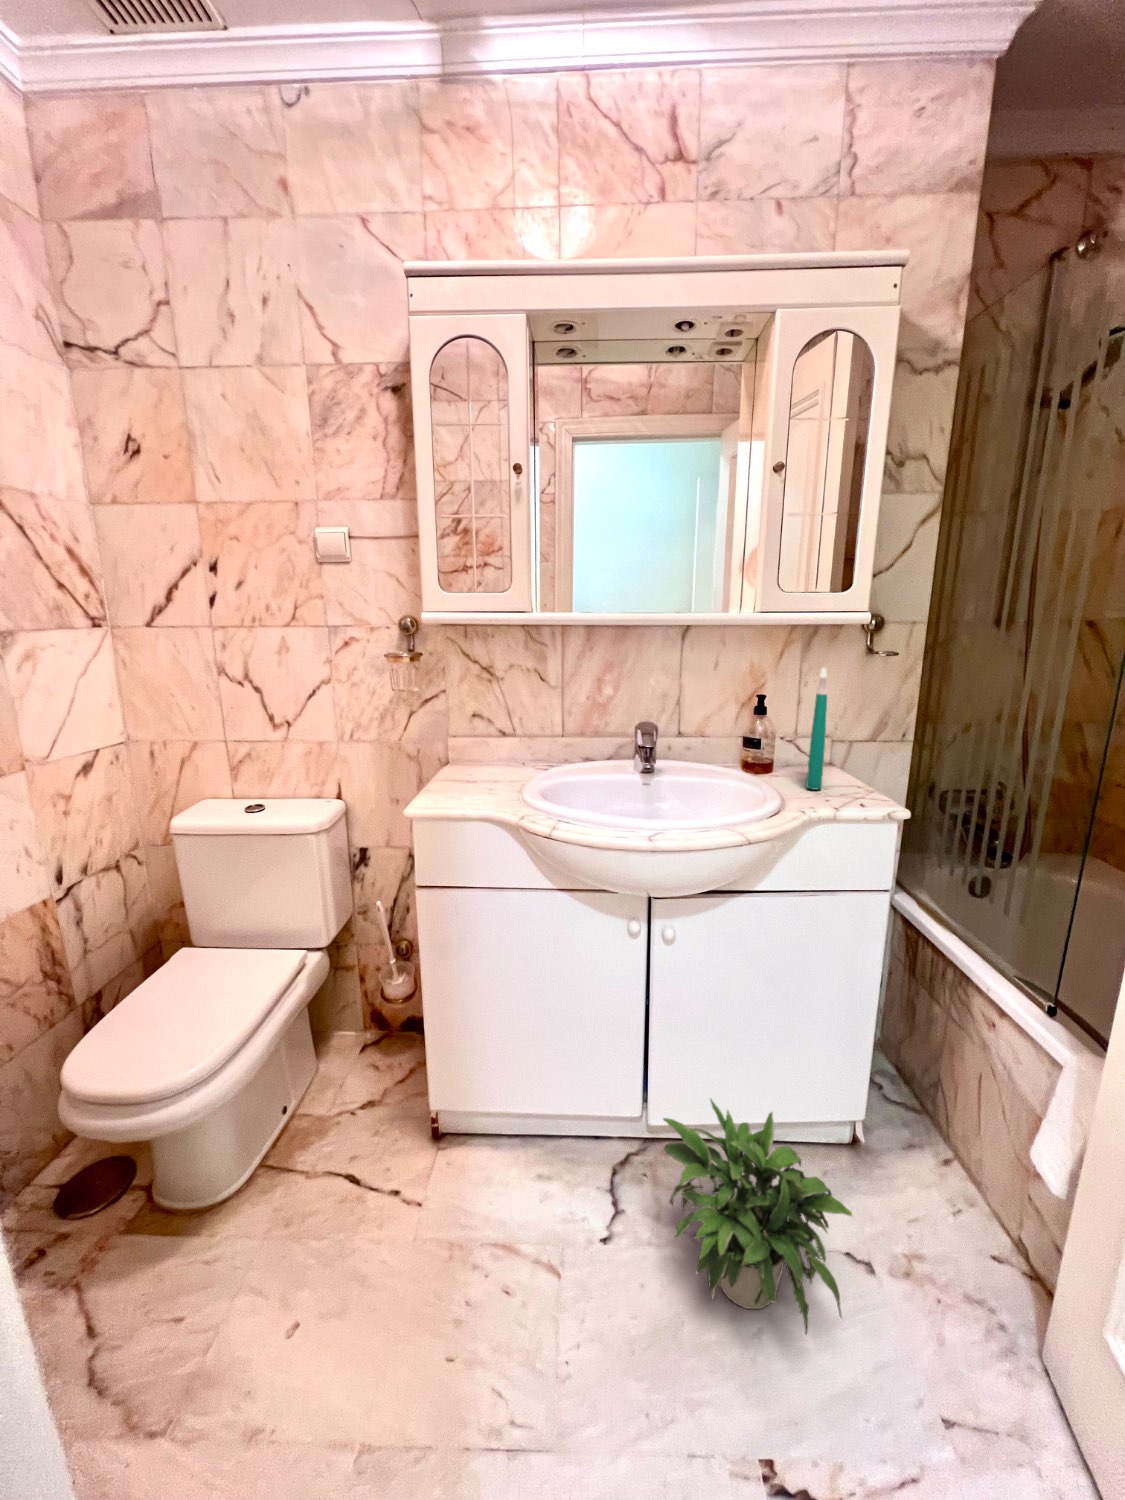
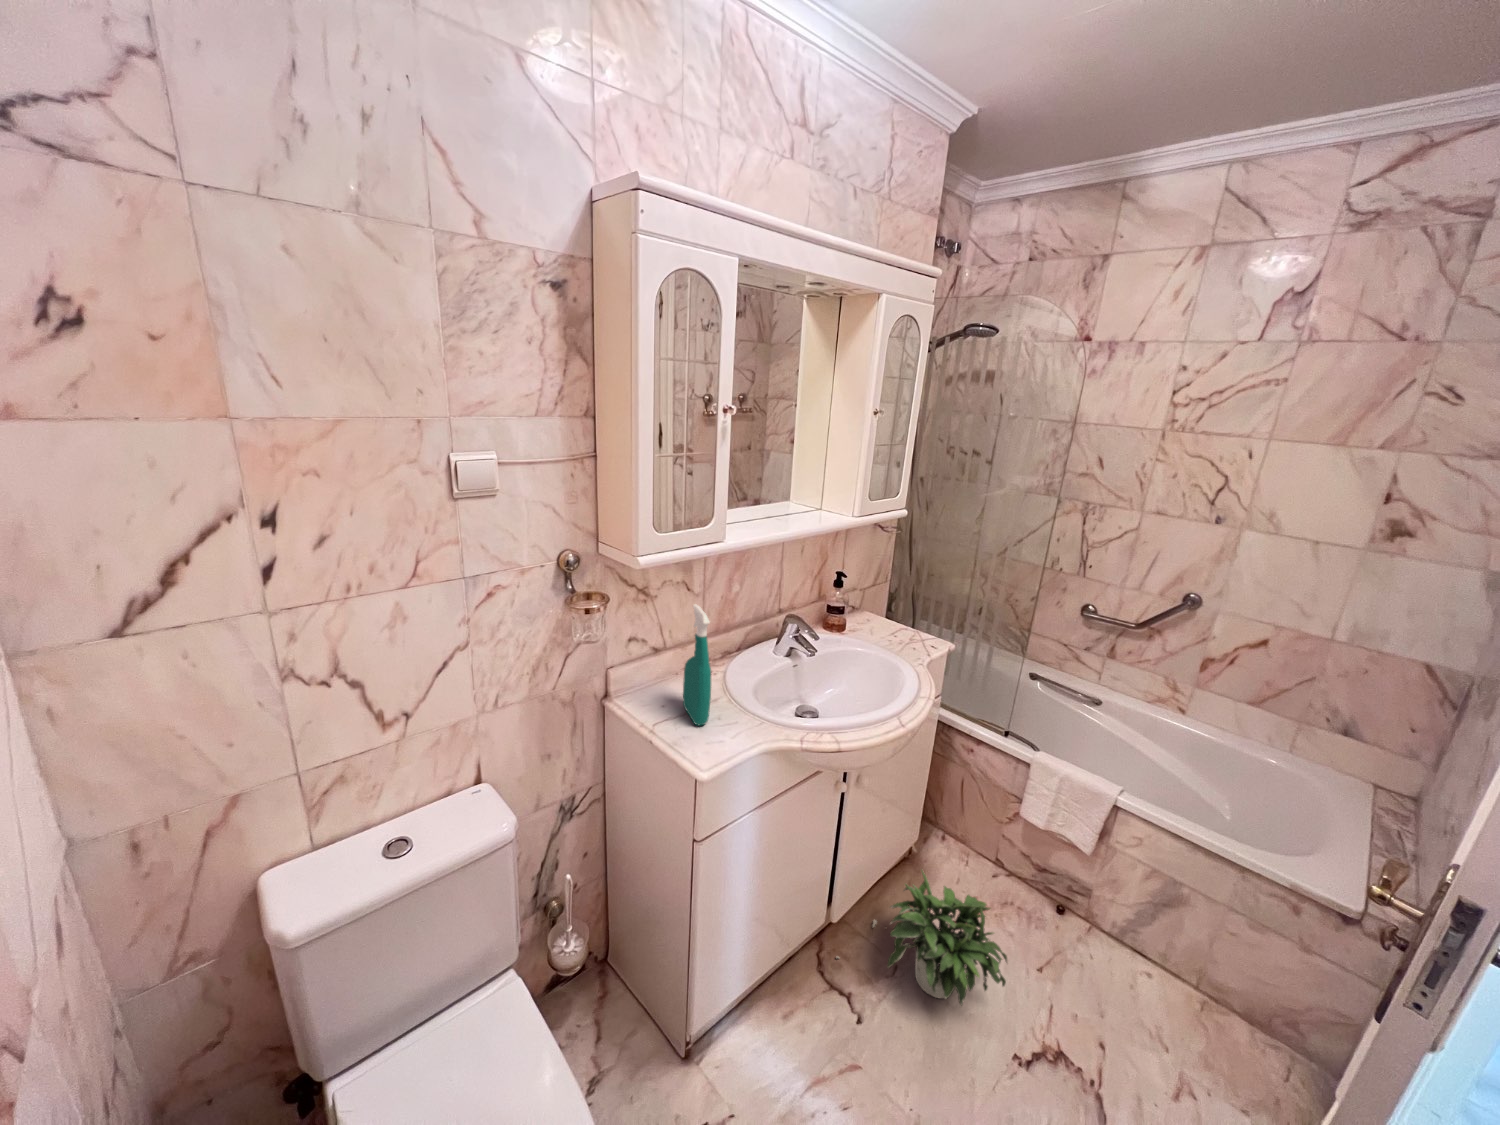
spray bottle: present [806,668,828,789] -> present [683,604,711,725]

